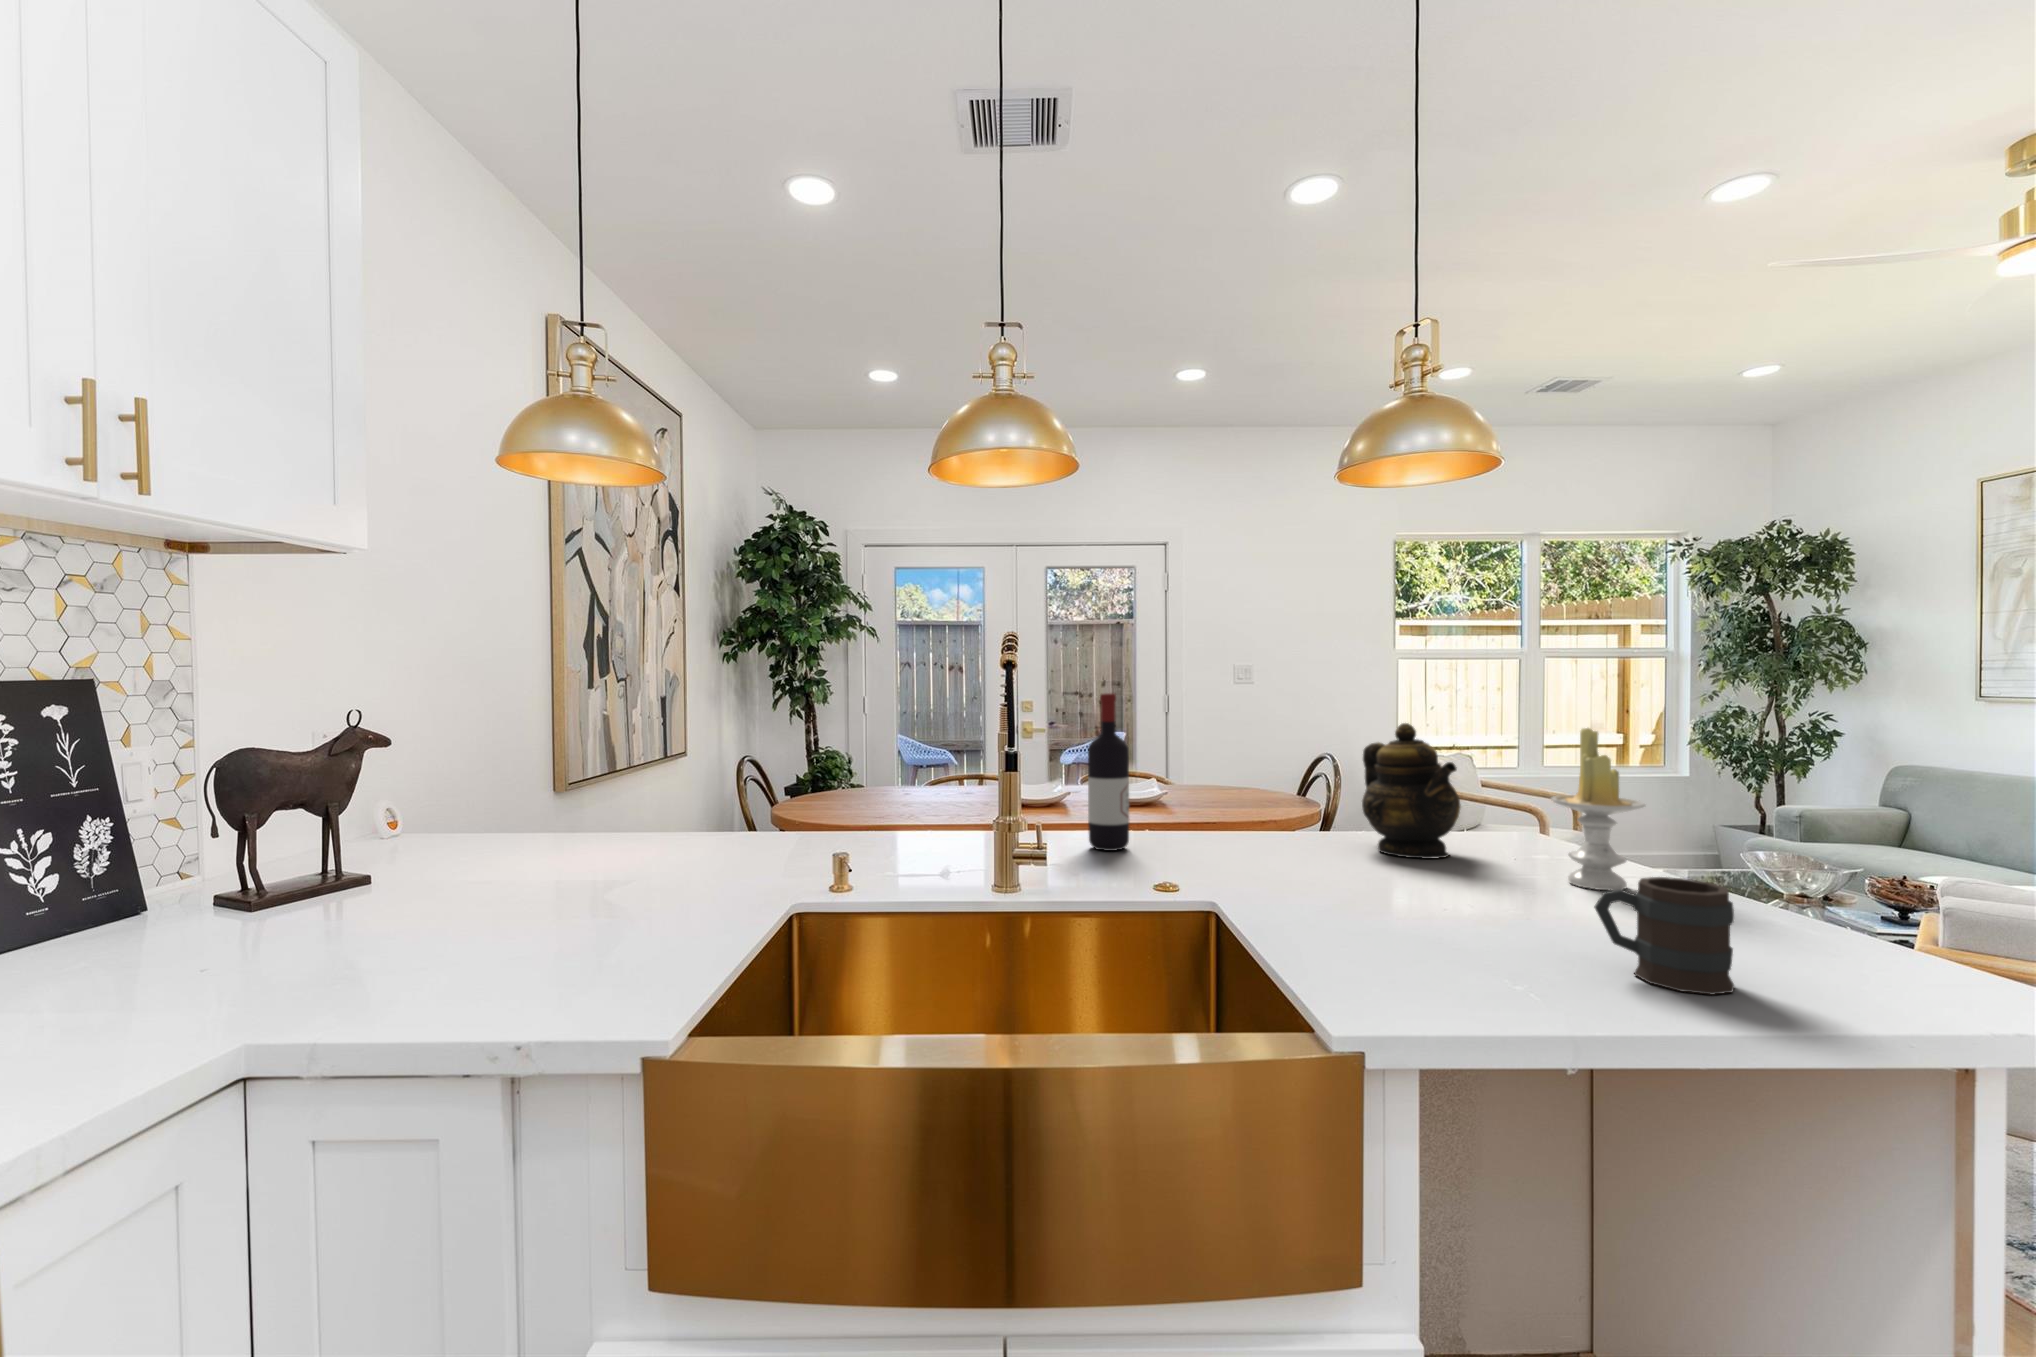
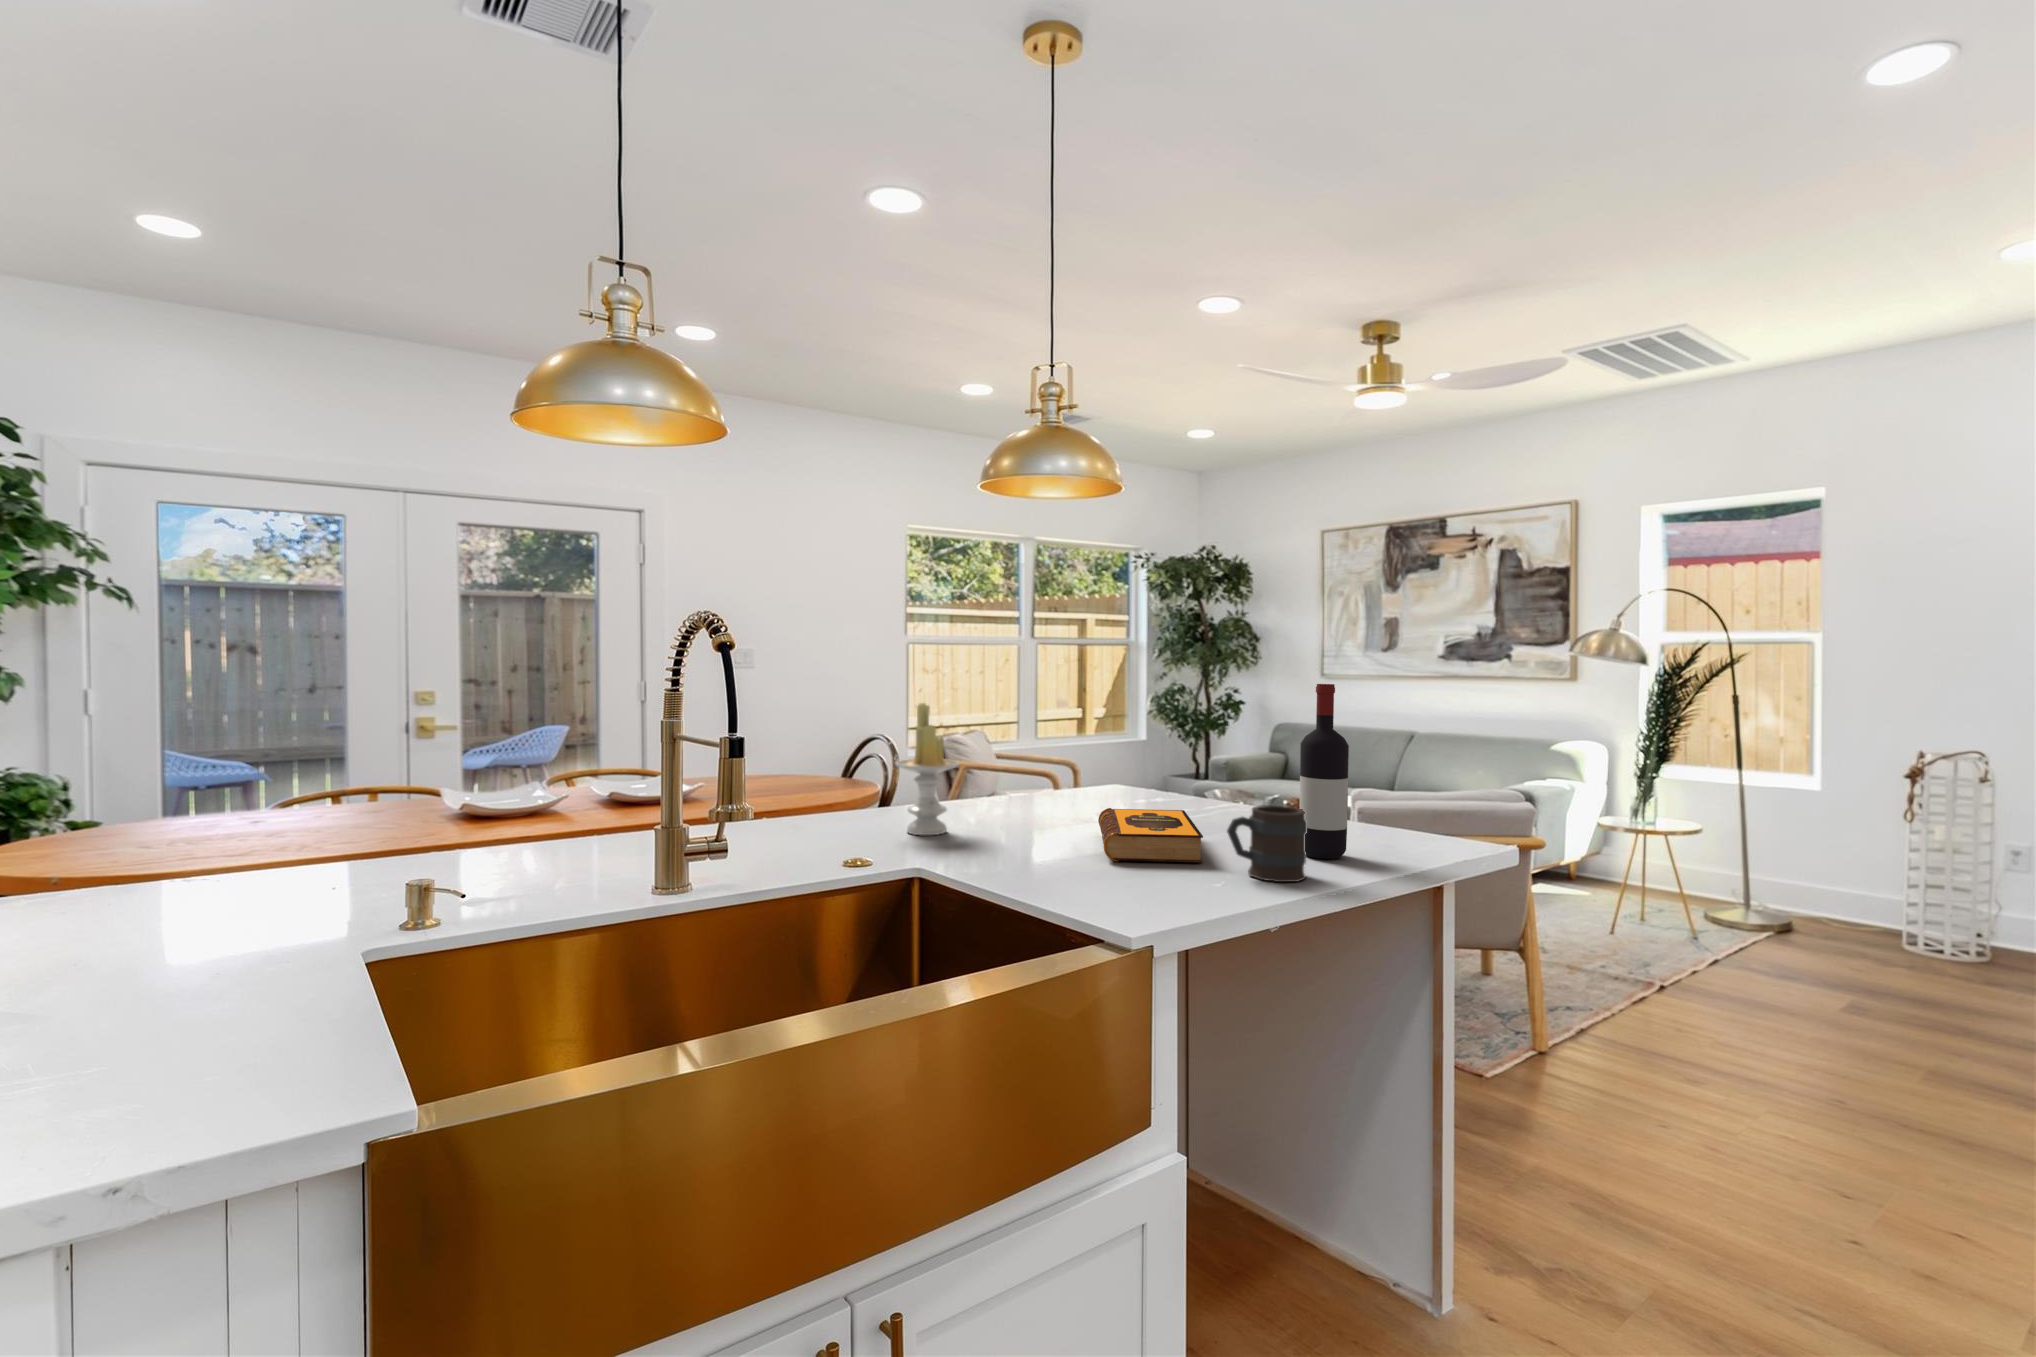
wine bottle: present [1088,693,1129,851] -> present [1300,684,1349,859]
teapot: present [1362,723,1461,859] -> none [1003,700,1087,812]
candle: present [1551,728,1645,890] -> present [896,703,959,835]
hardback book: none [1426,860,1578,946] -> present [1098,808,1203,862]

